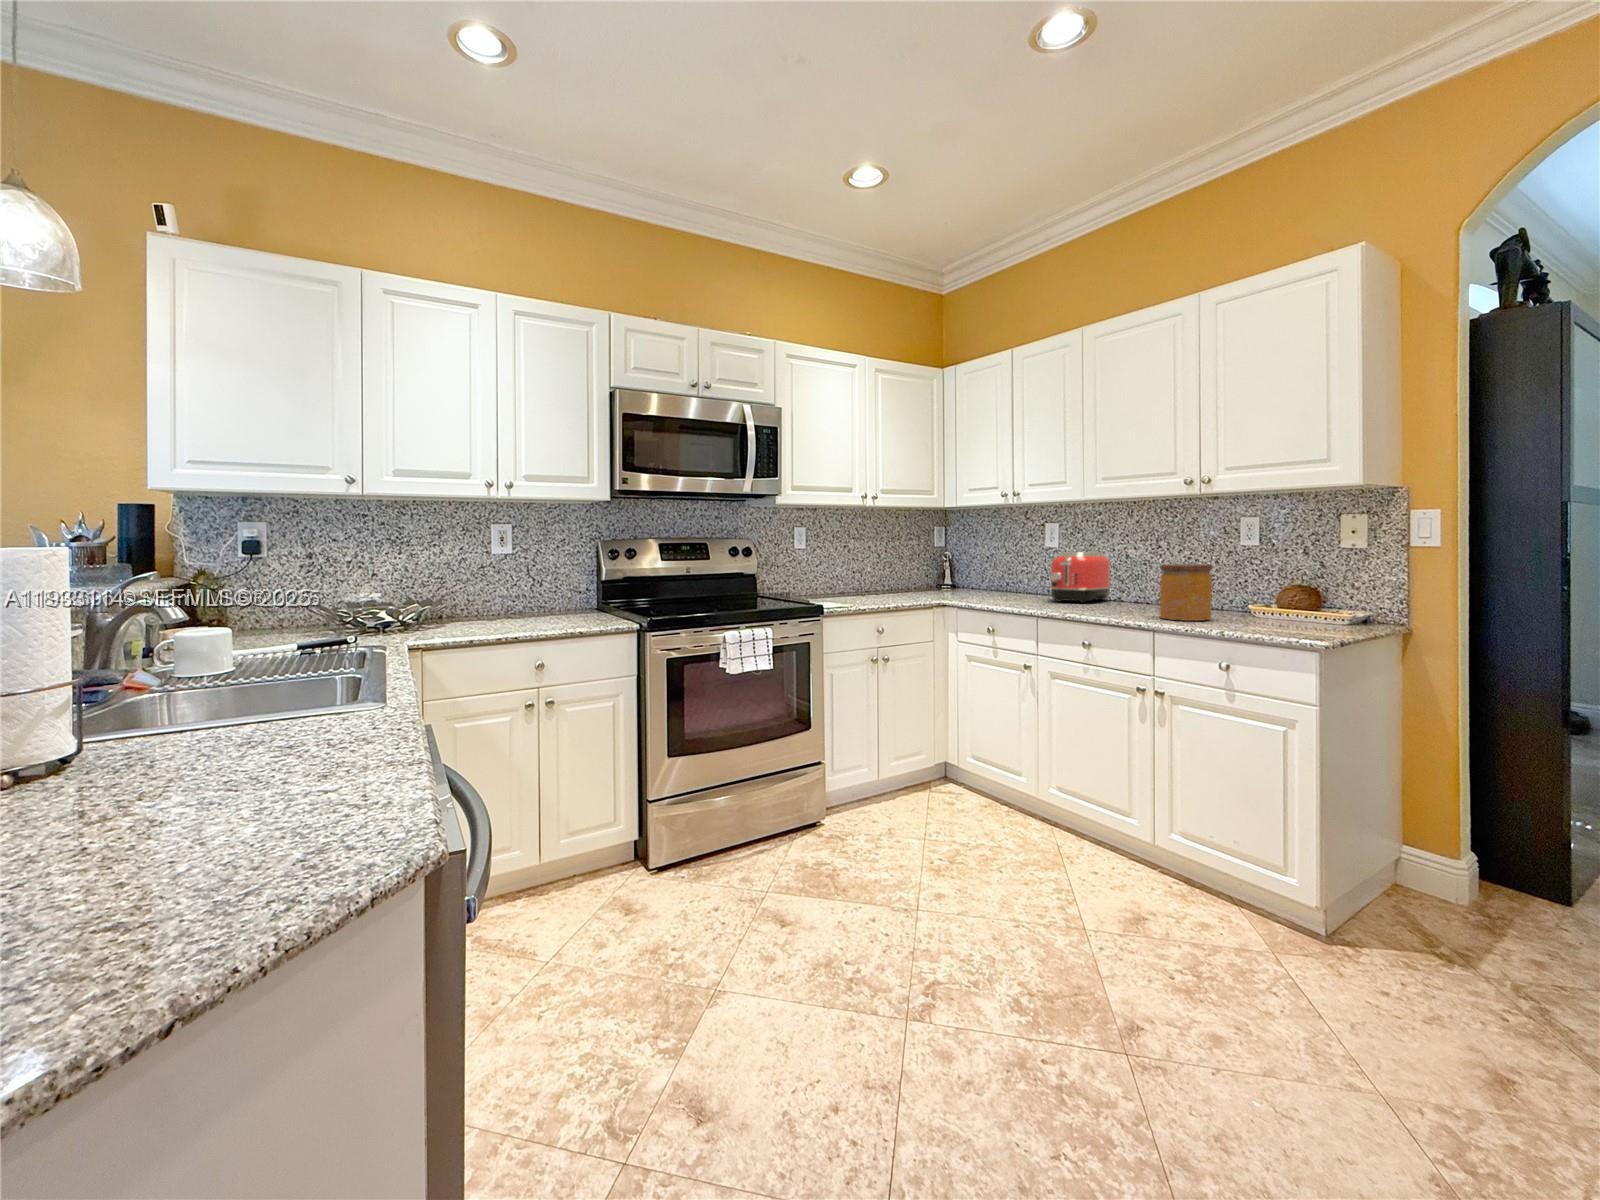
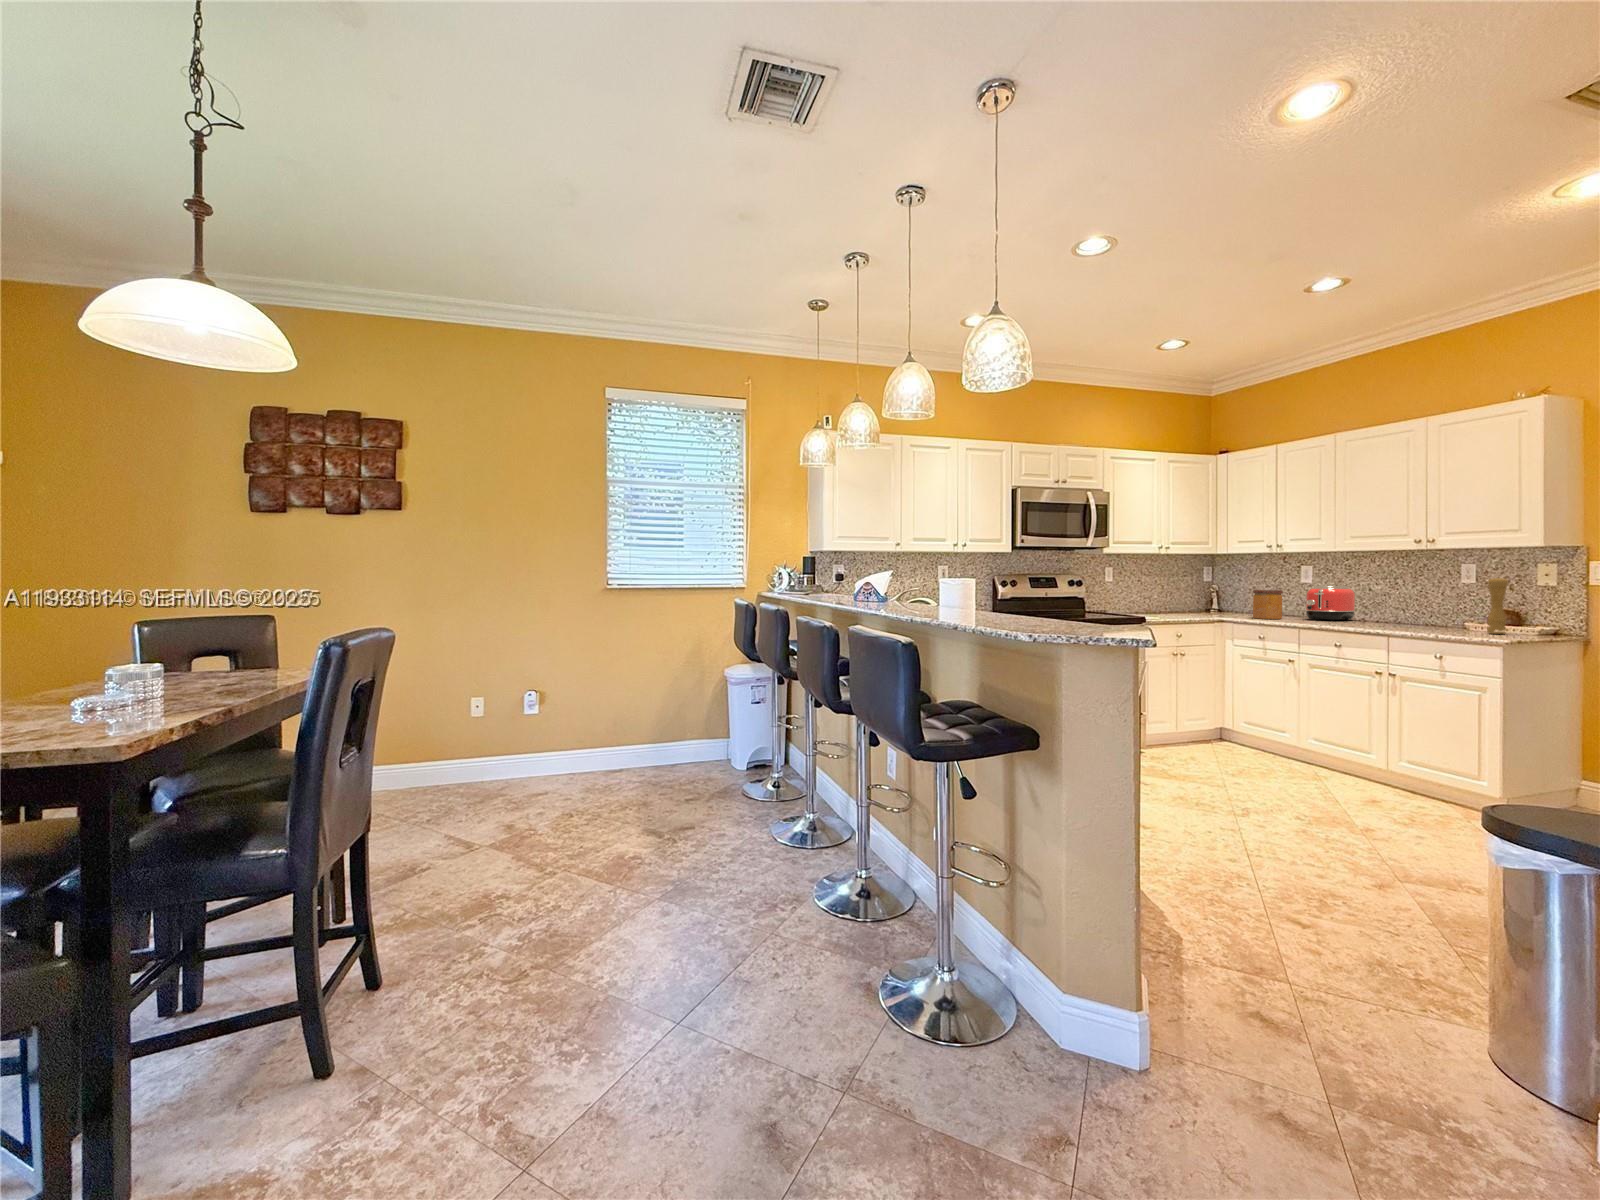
pepper mill: none [1282,536,1311,625] -> present [1487,578,1508,634]
jar: present [1160,564,1213,621] -> present [1253,590,1283,619]

